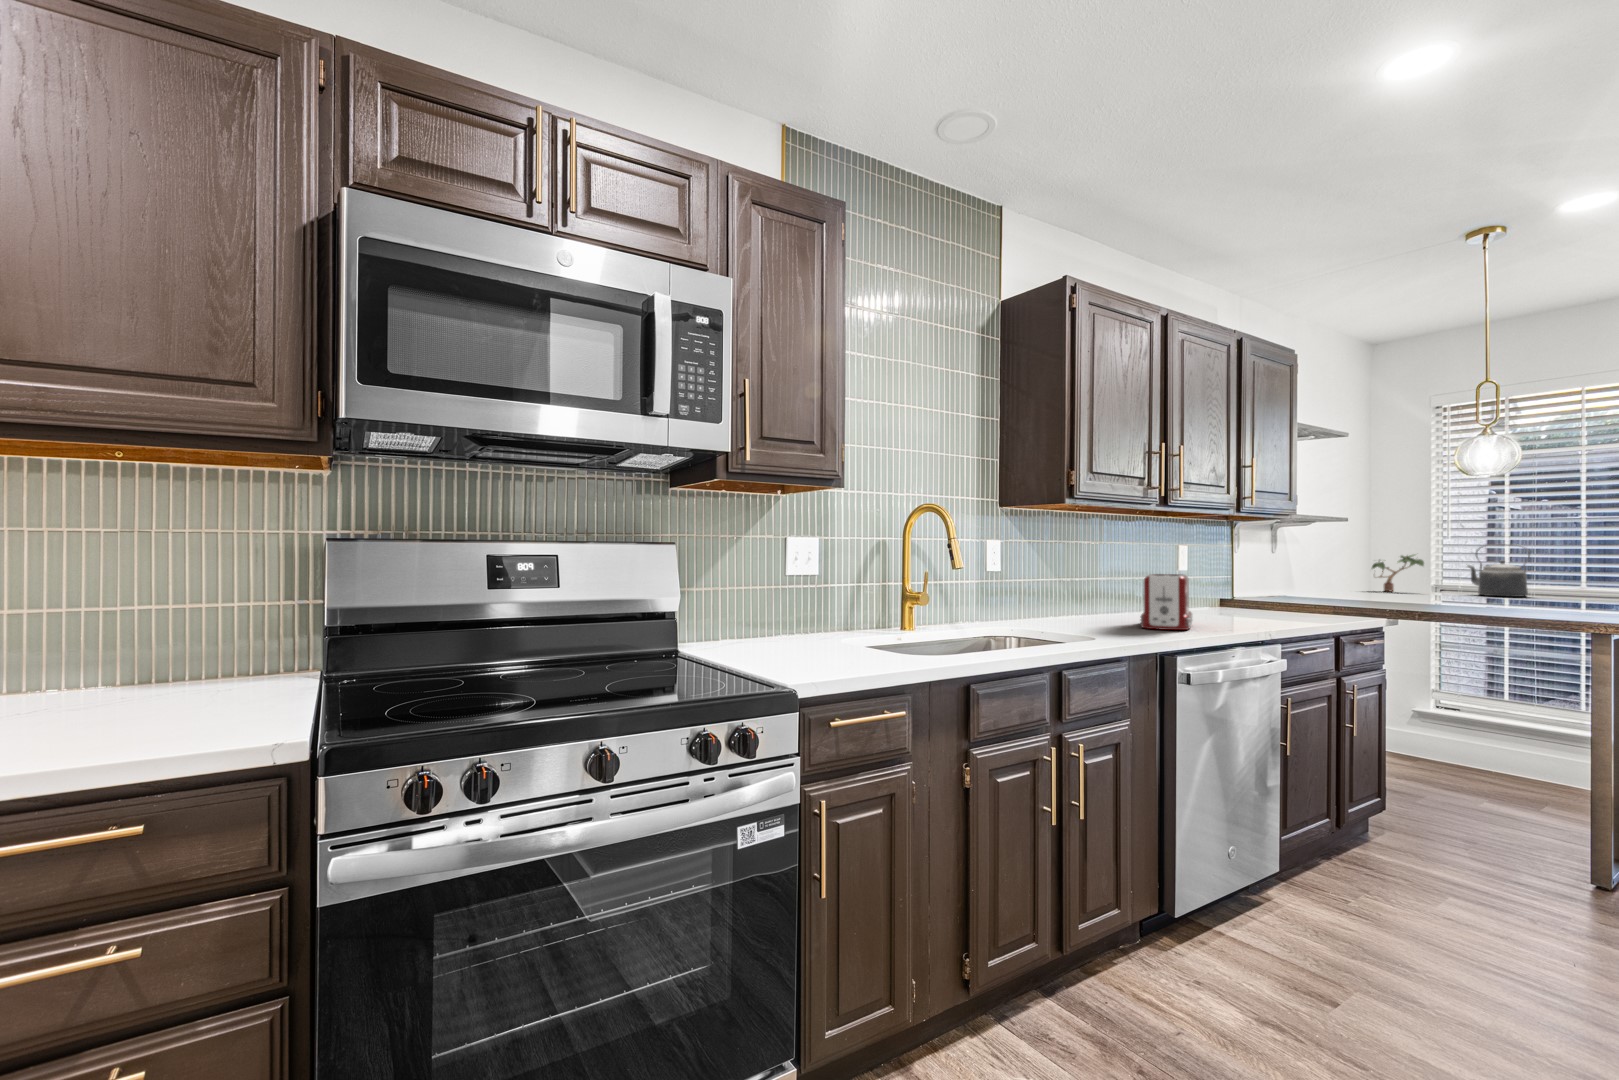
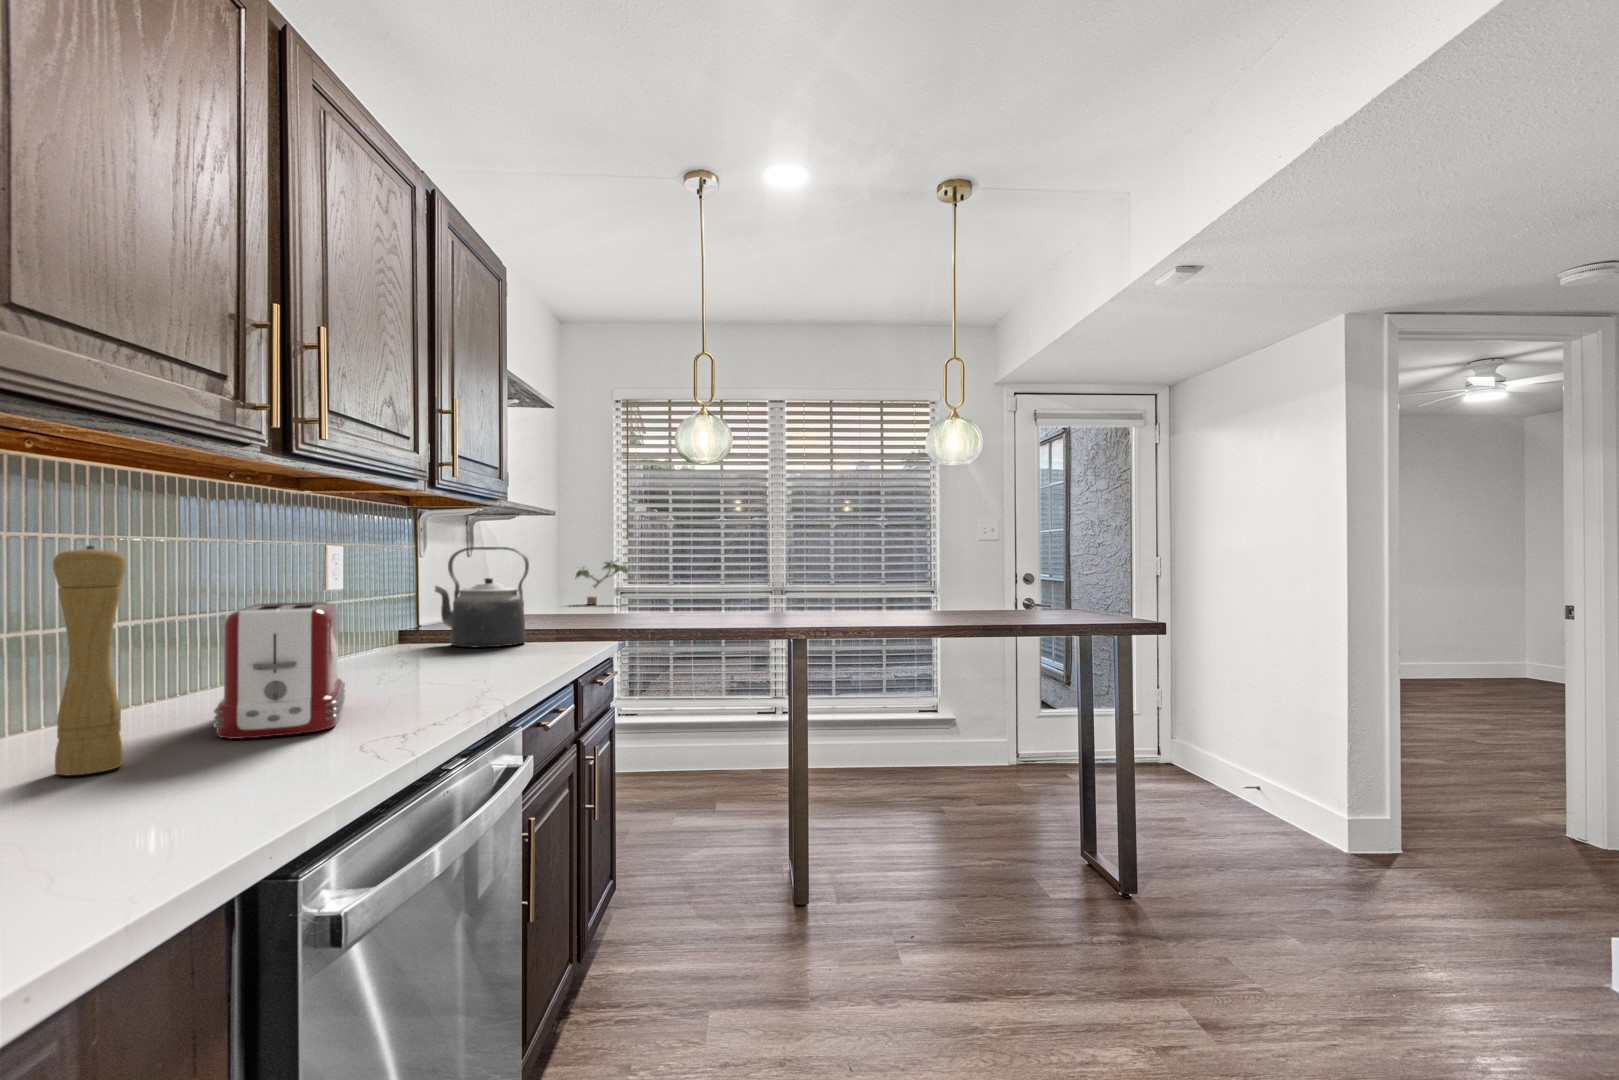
kettle: present [1467,544,1530,597] -> present [435,547,529,647]
pepper mill: none [1092,549,1113,631] -> present [53,546,126,776]

